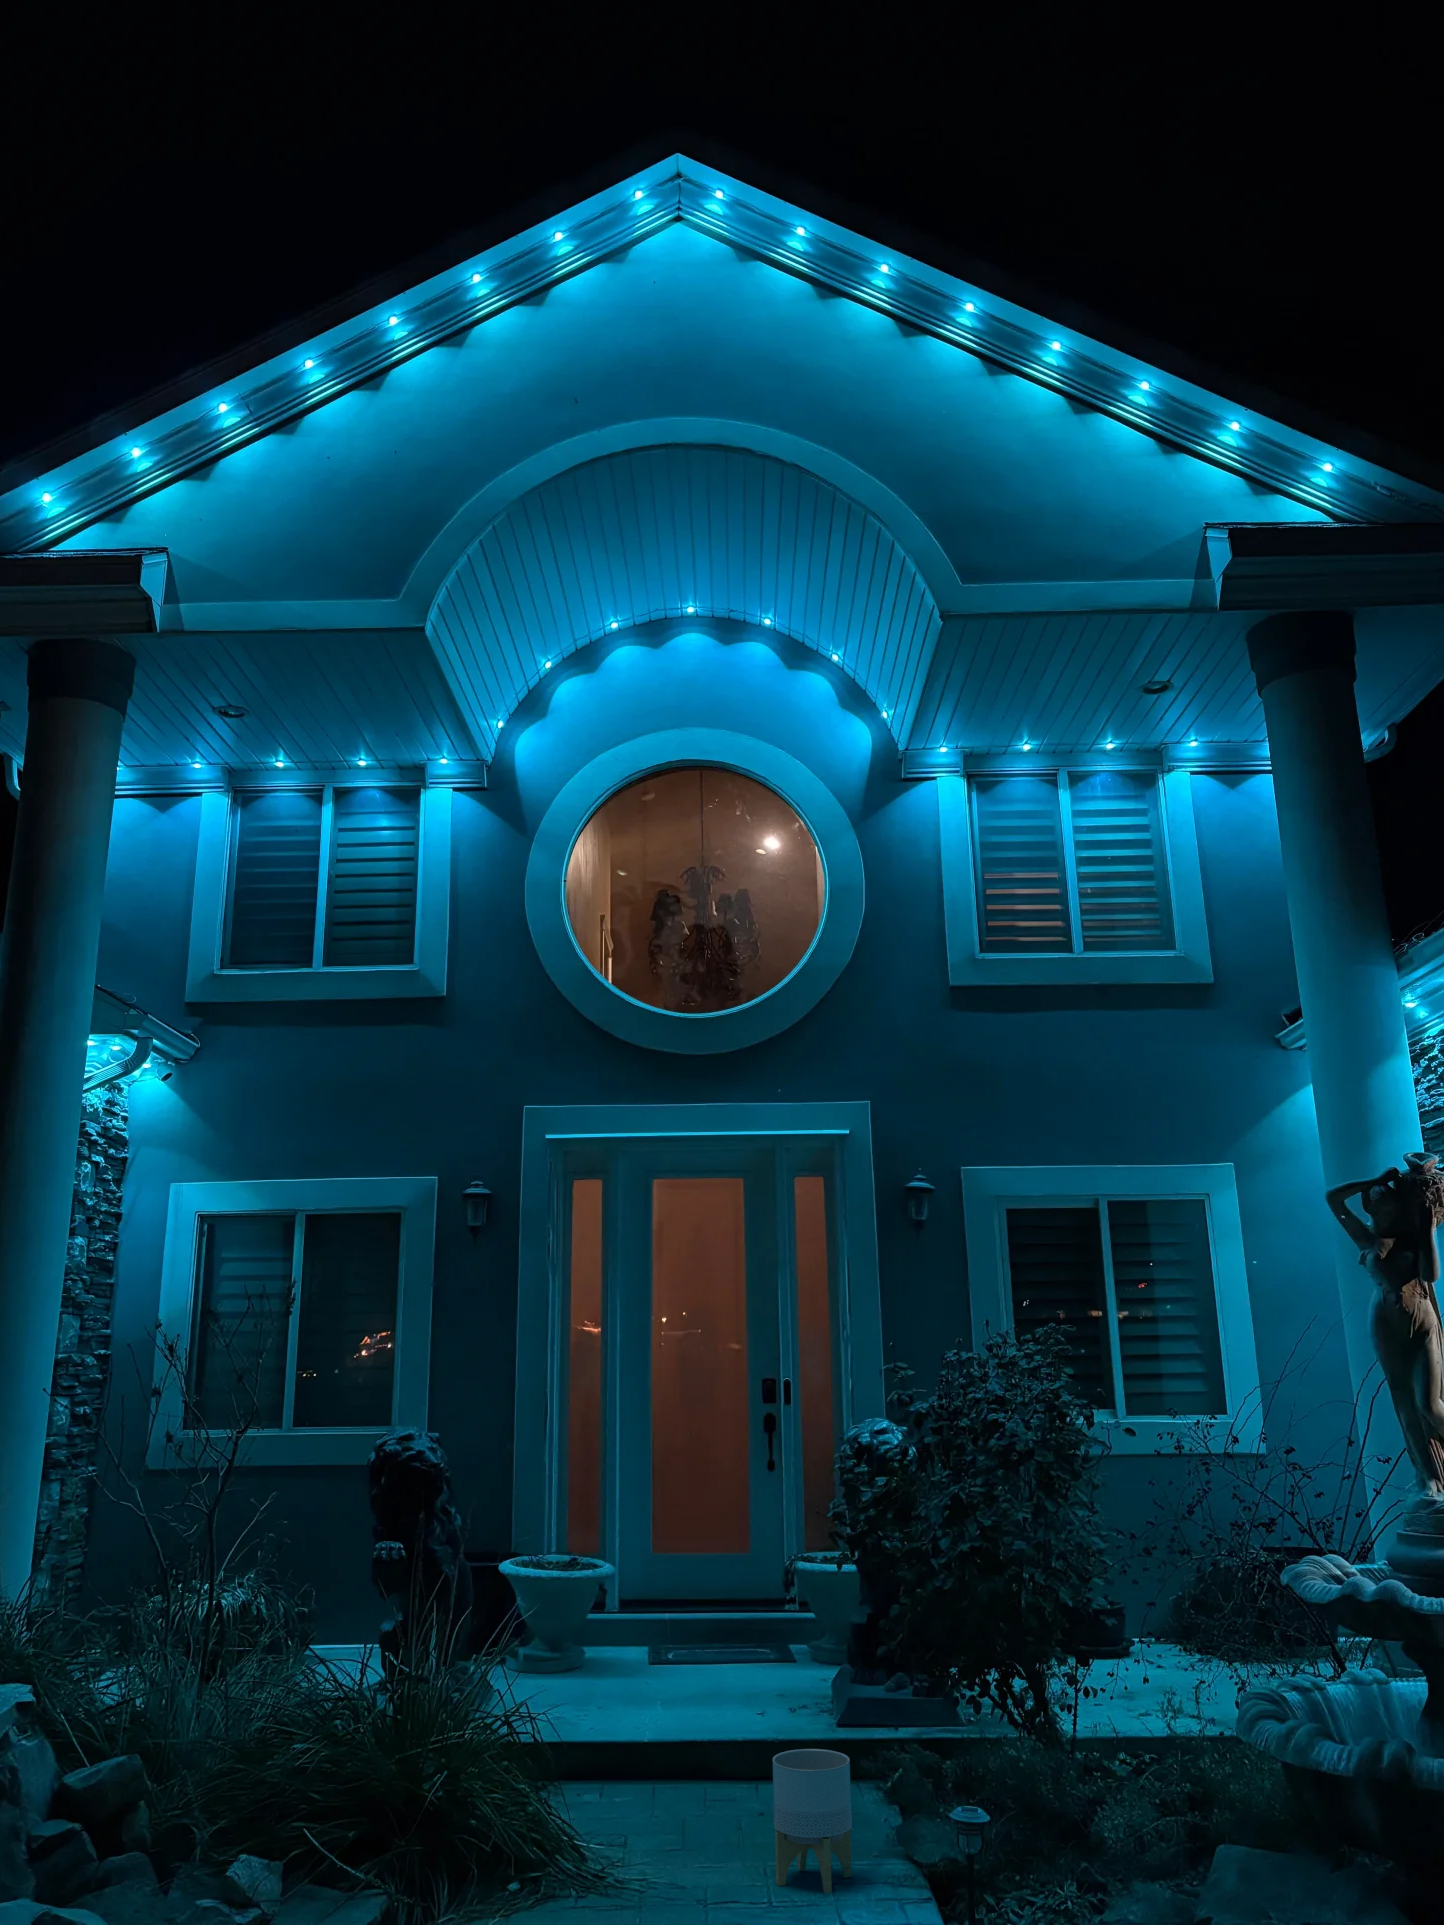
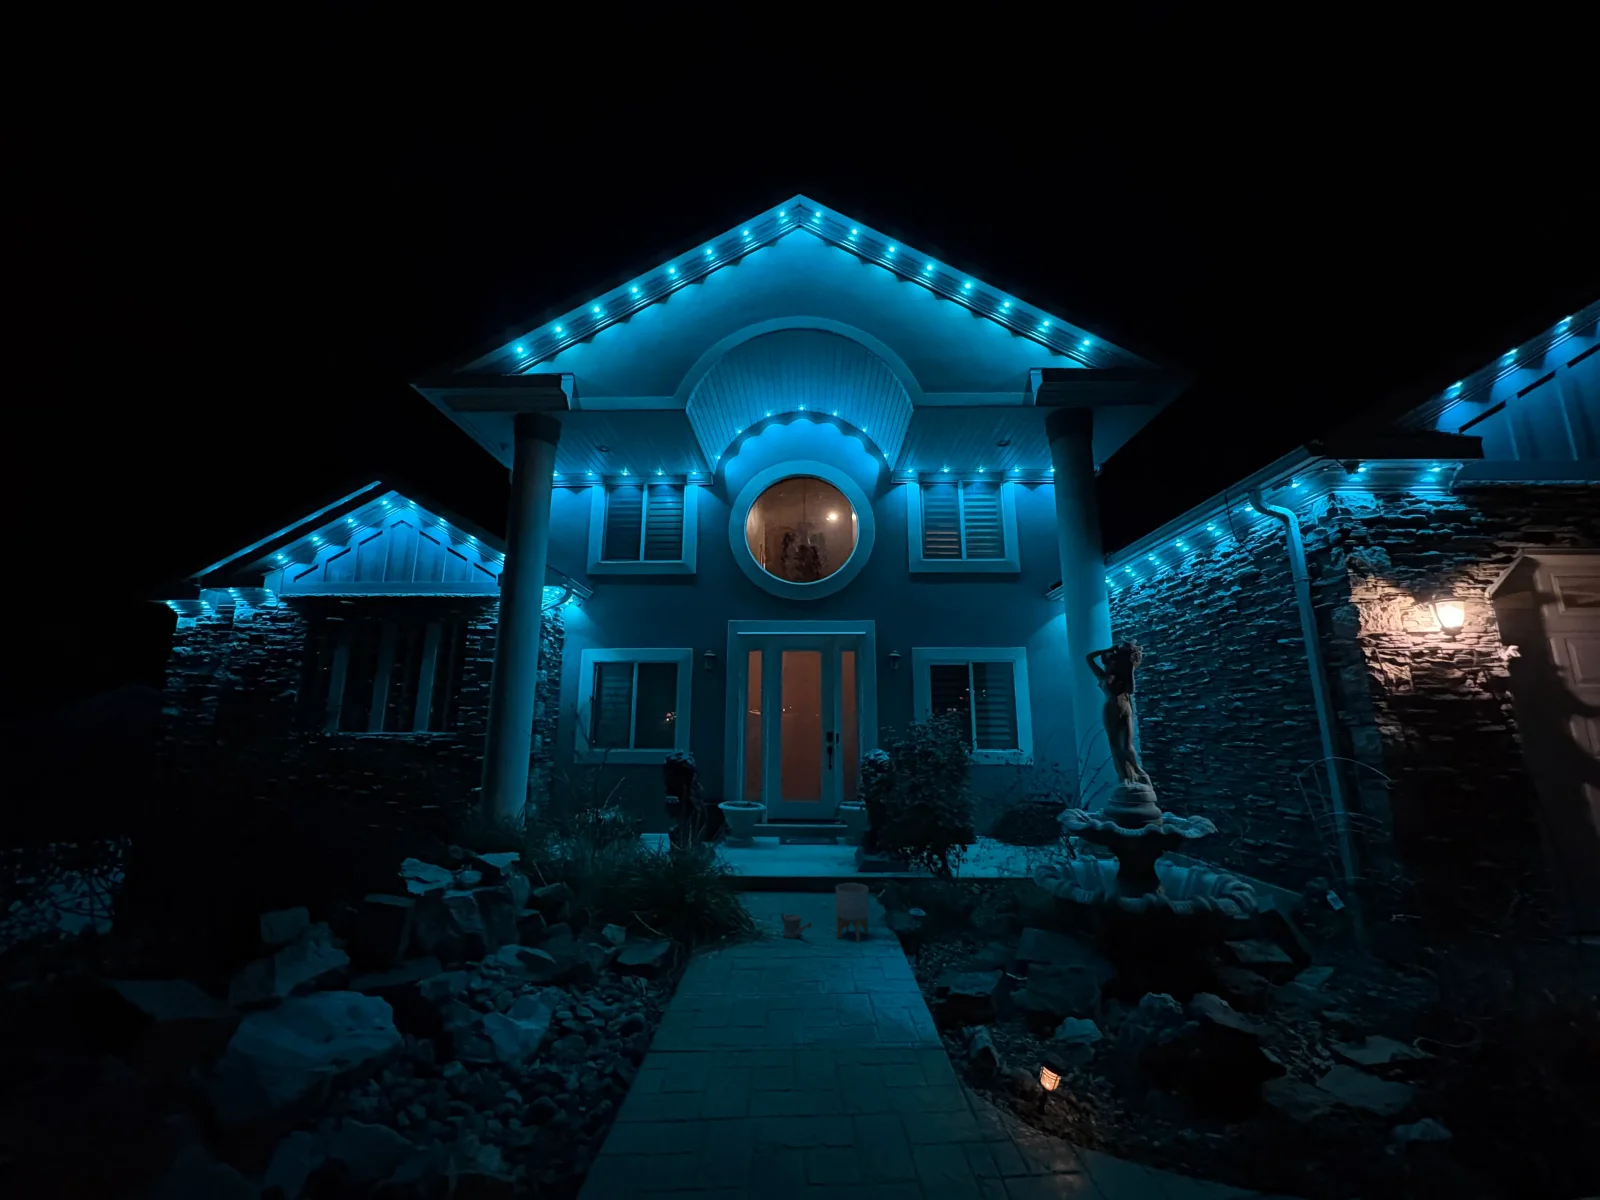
watering can: none [645,1825,716,1888] -> present [781,913,812,939]

